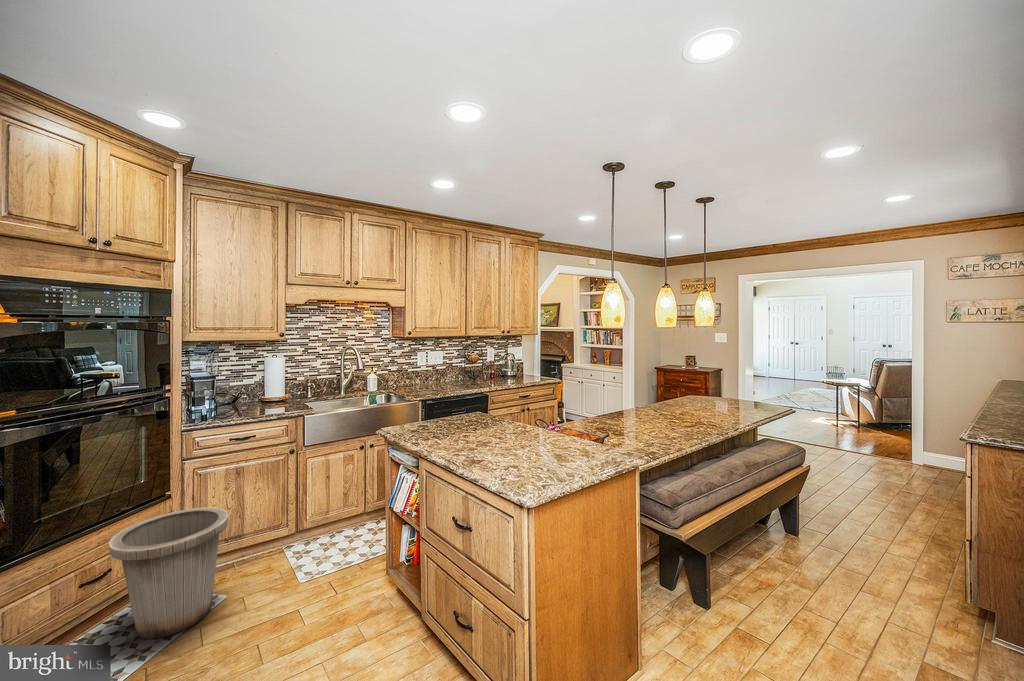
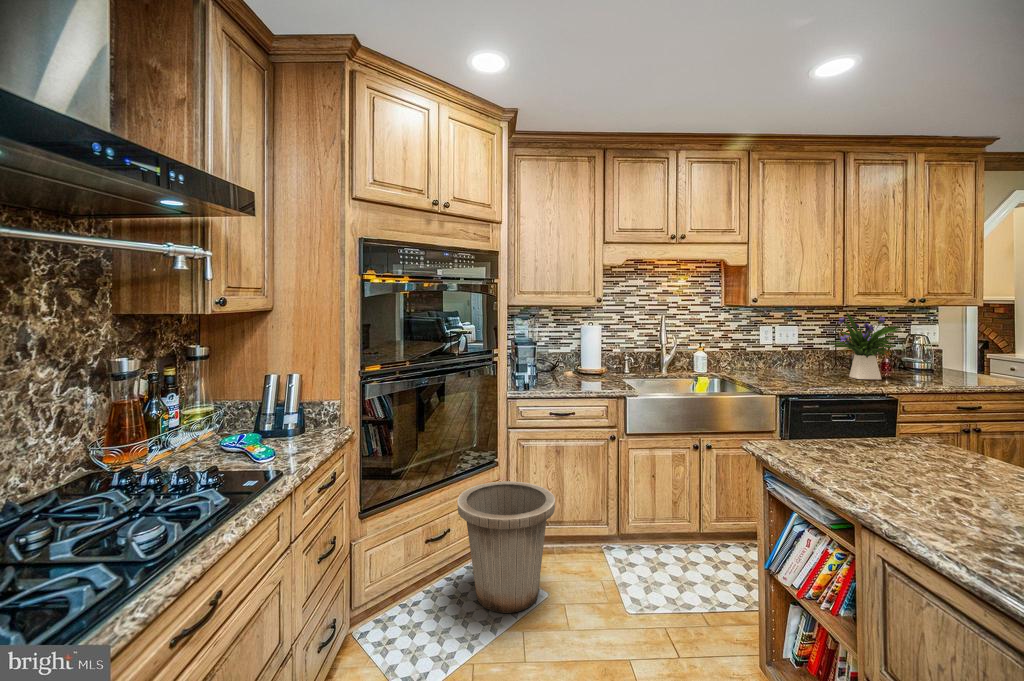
flower arrangement: none [456,342,496,385] -> present [834,313,901,379]

